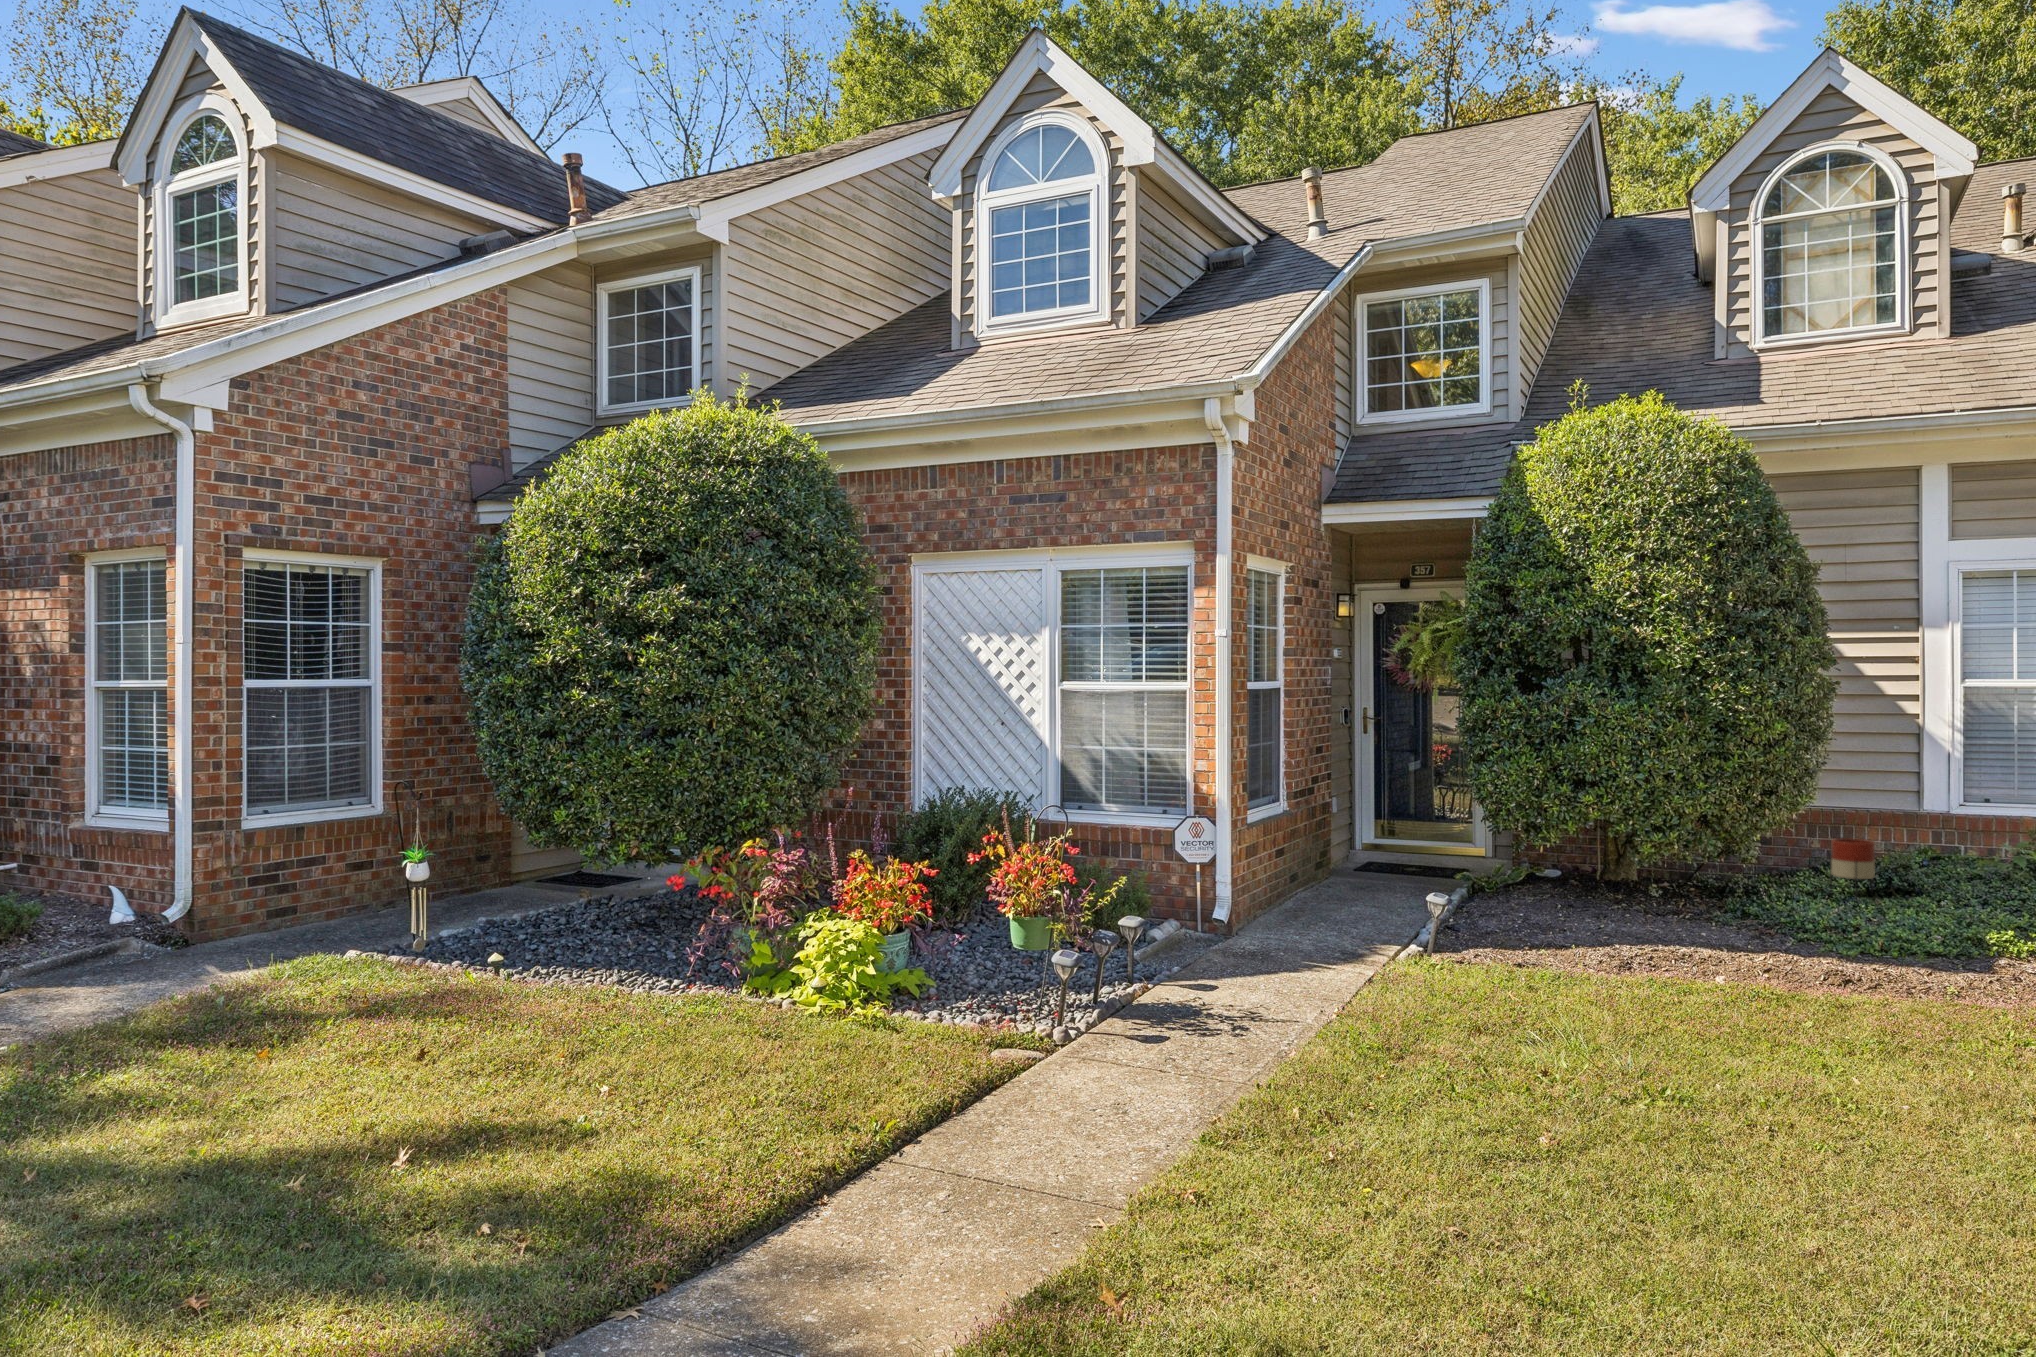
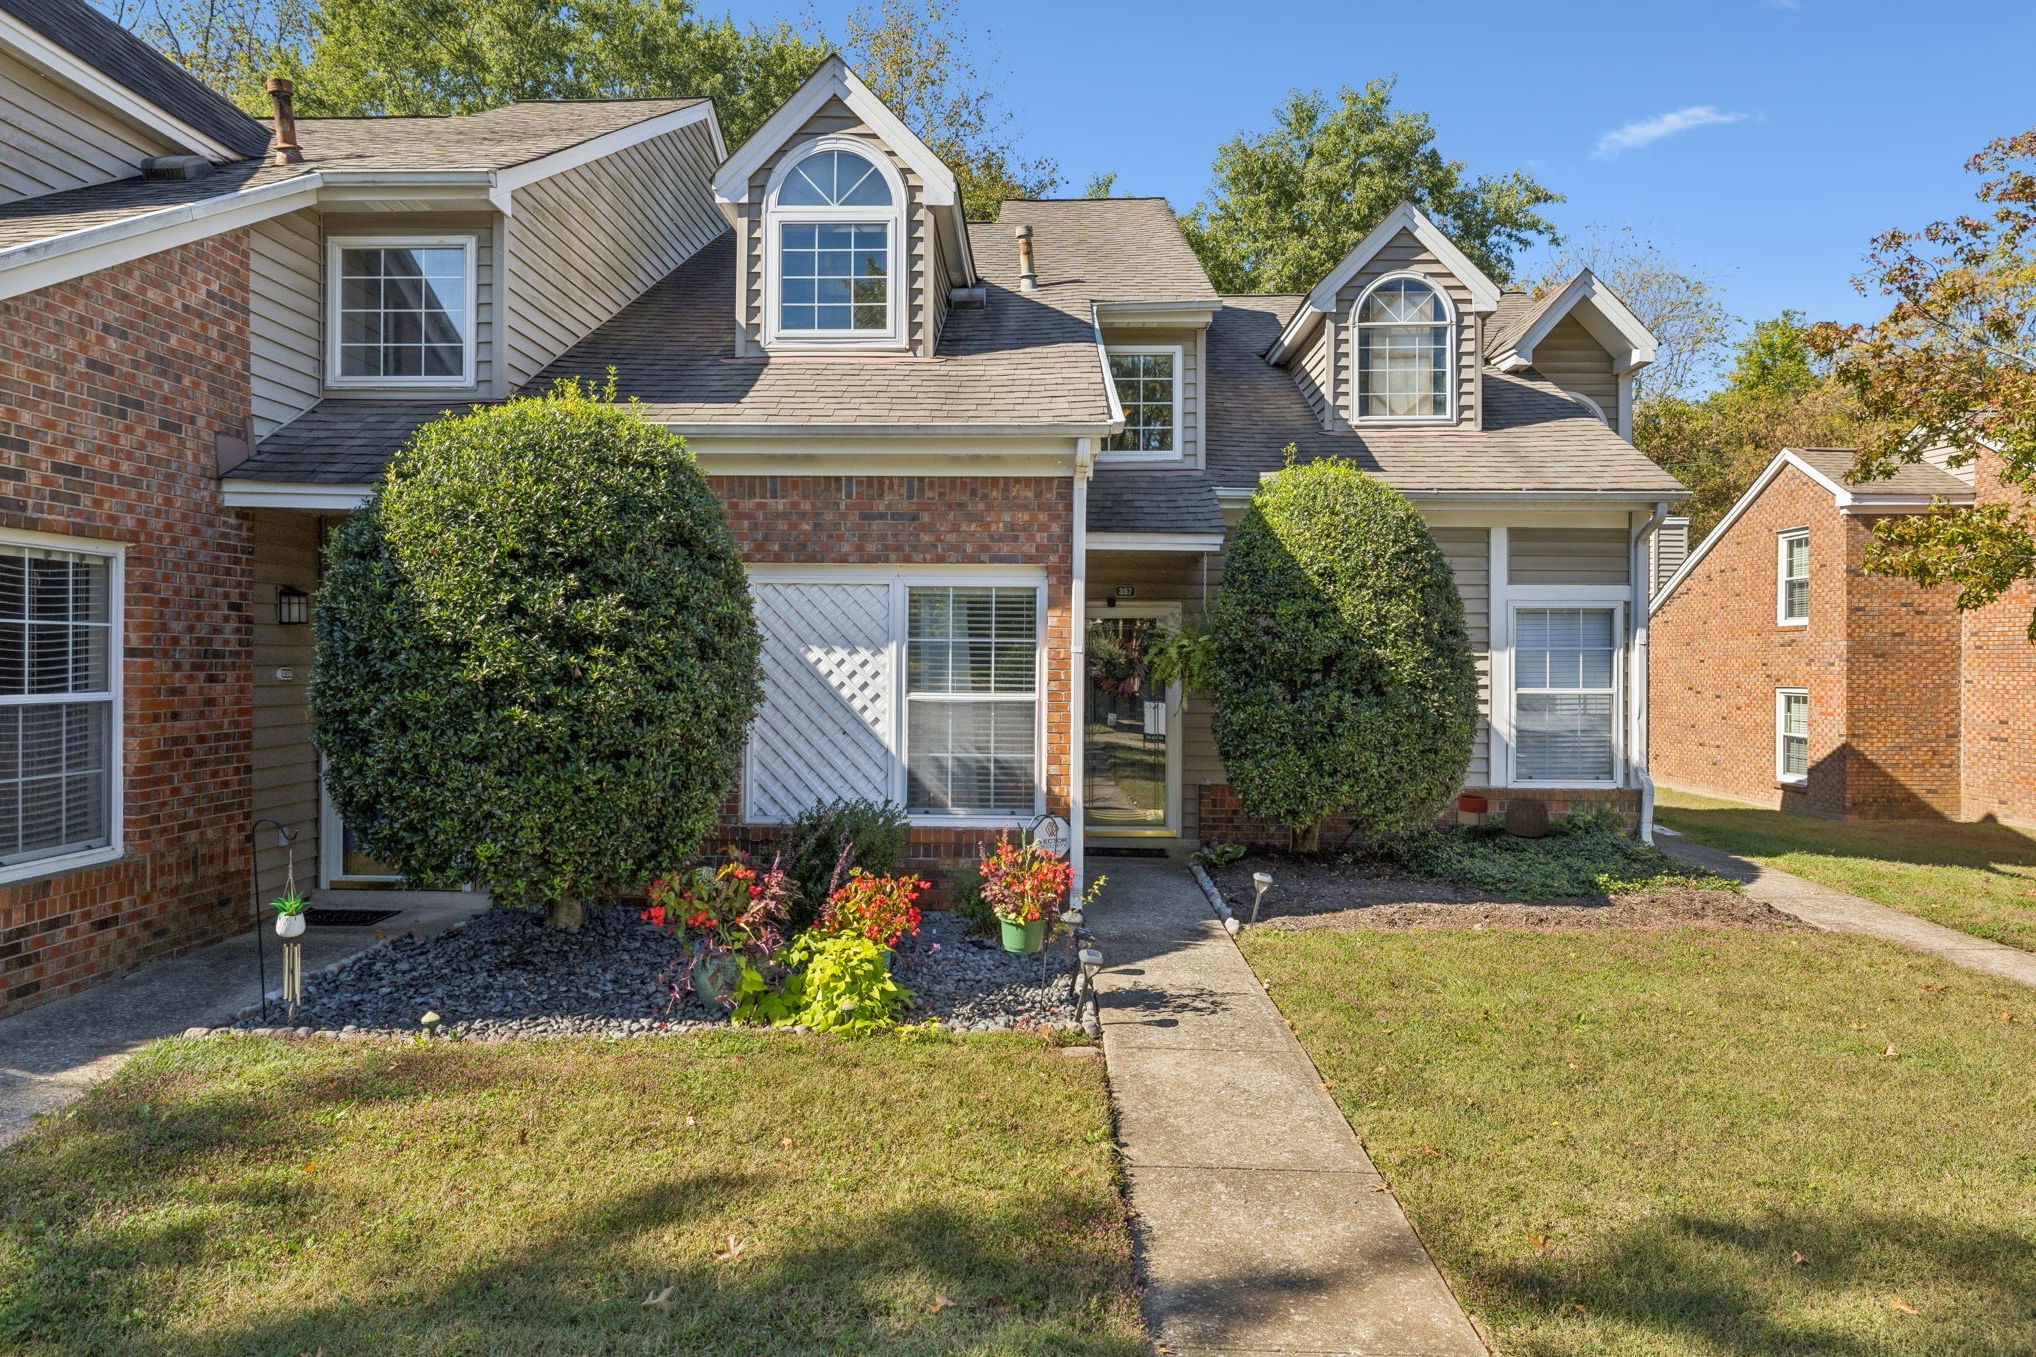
woven basket: none [1907,845,1976,900] -> present [1505,797,1549,837]

